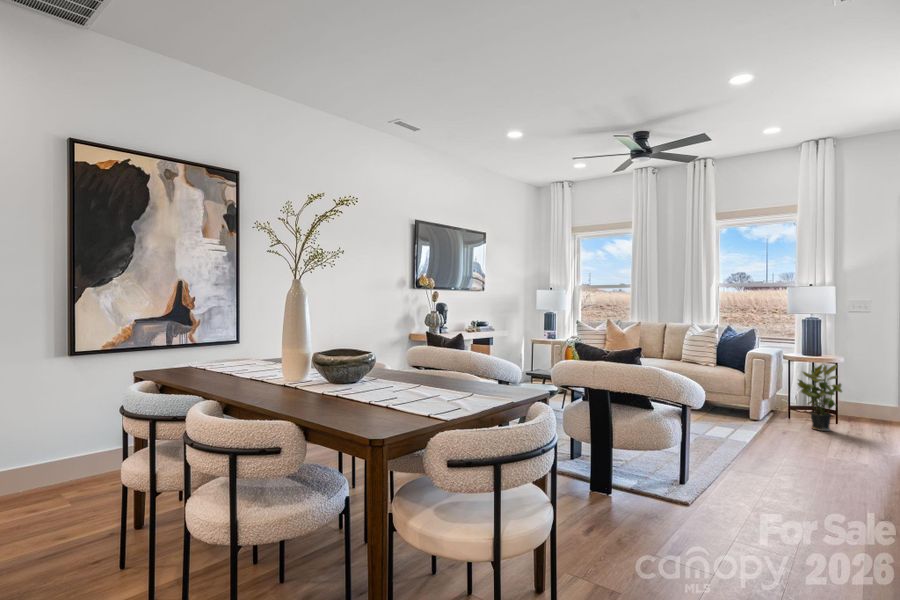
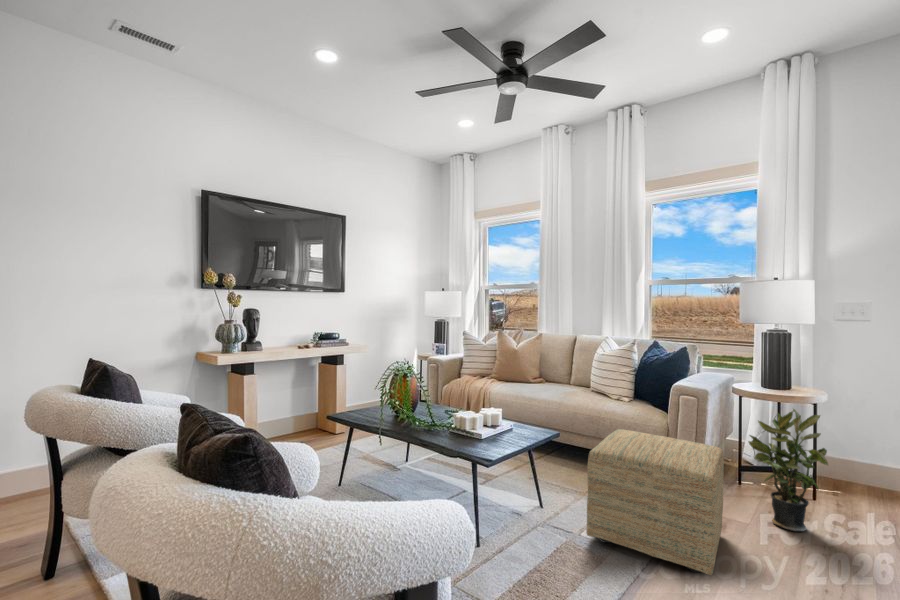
ottoman: none [712,379,785,443] -> present [586,429,724,575]

